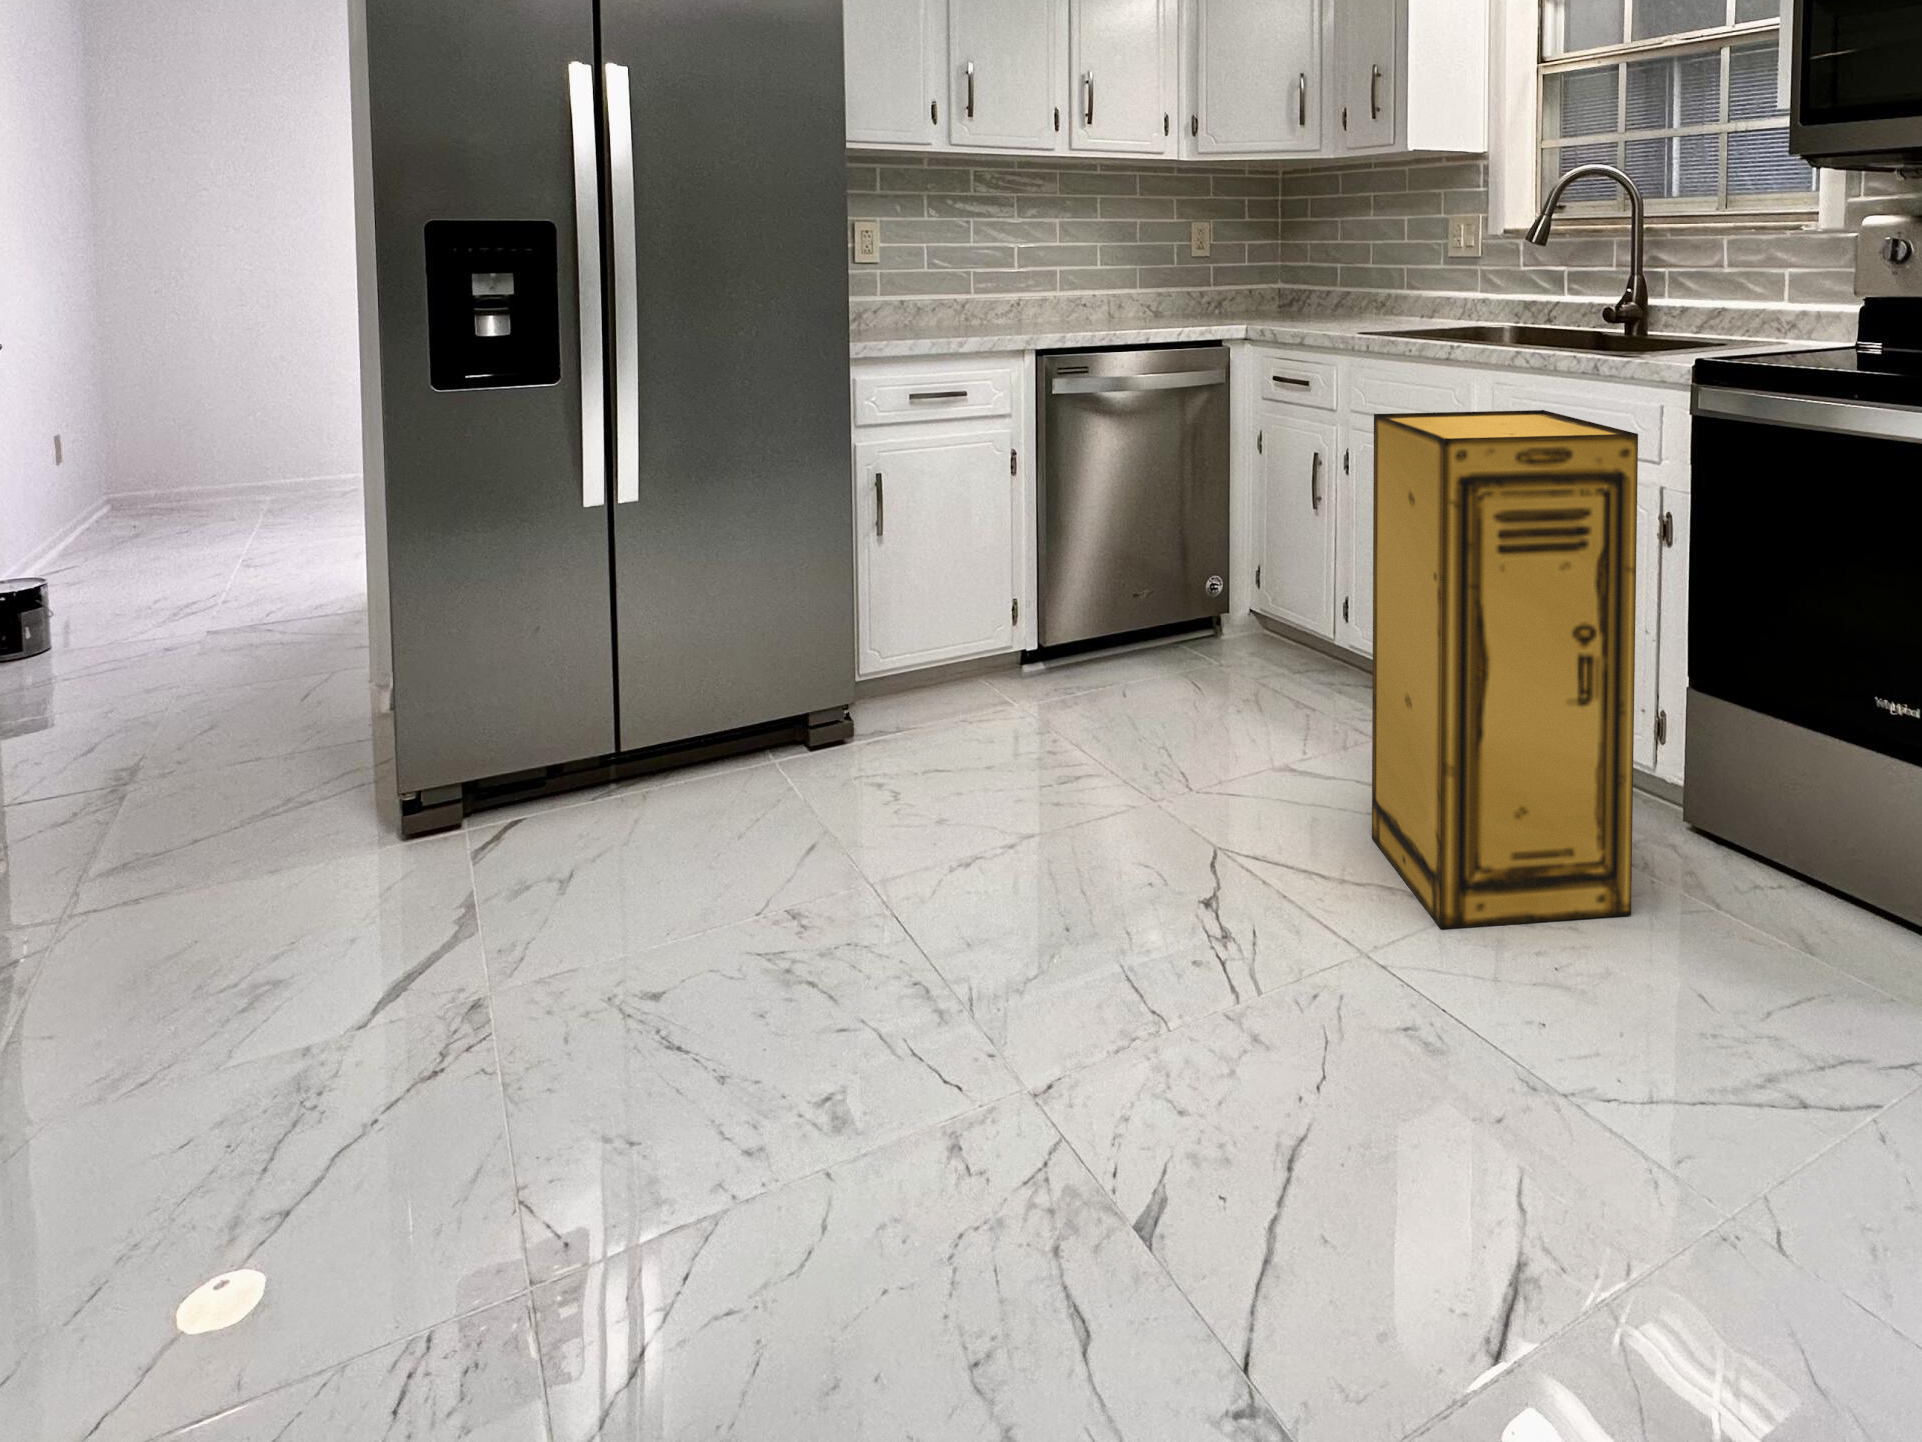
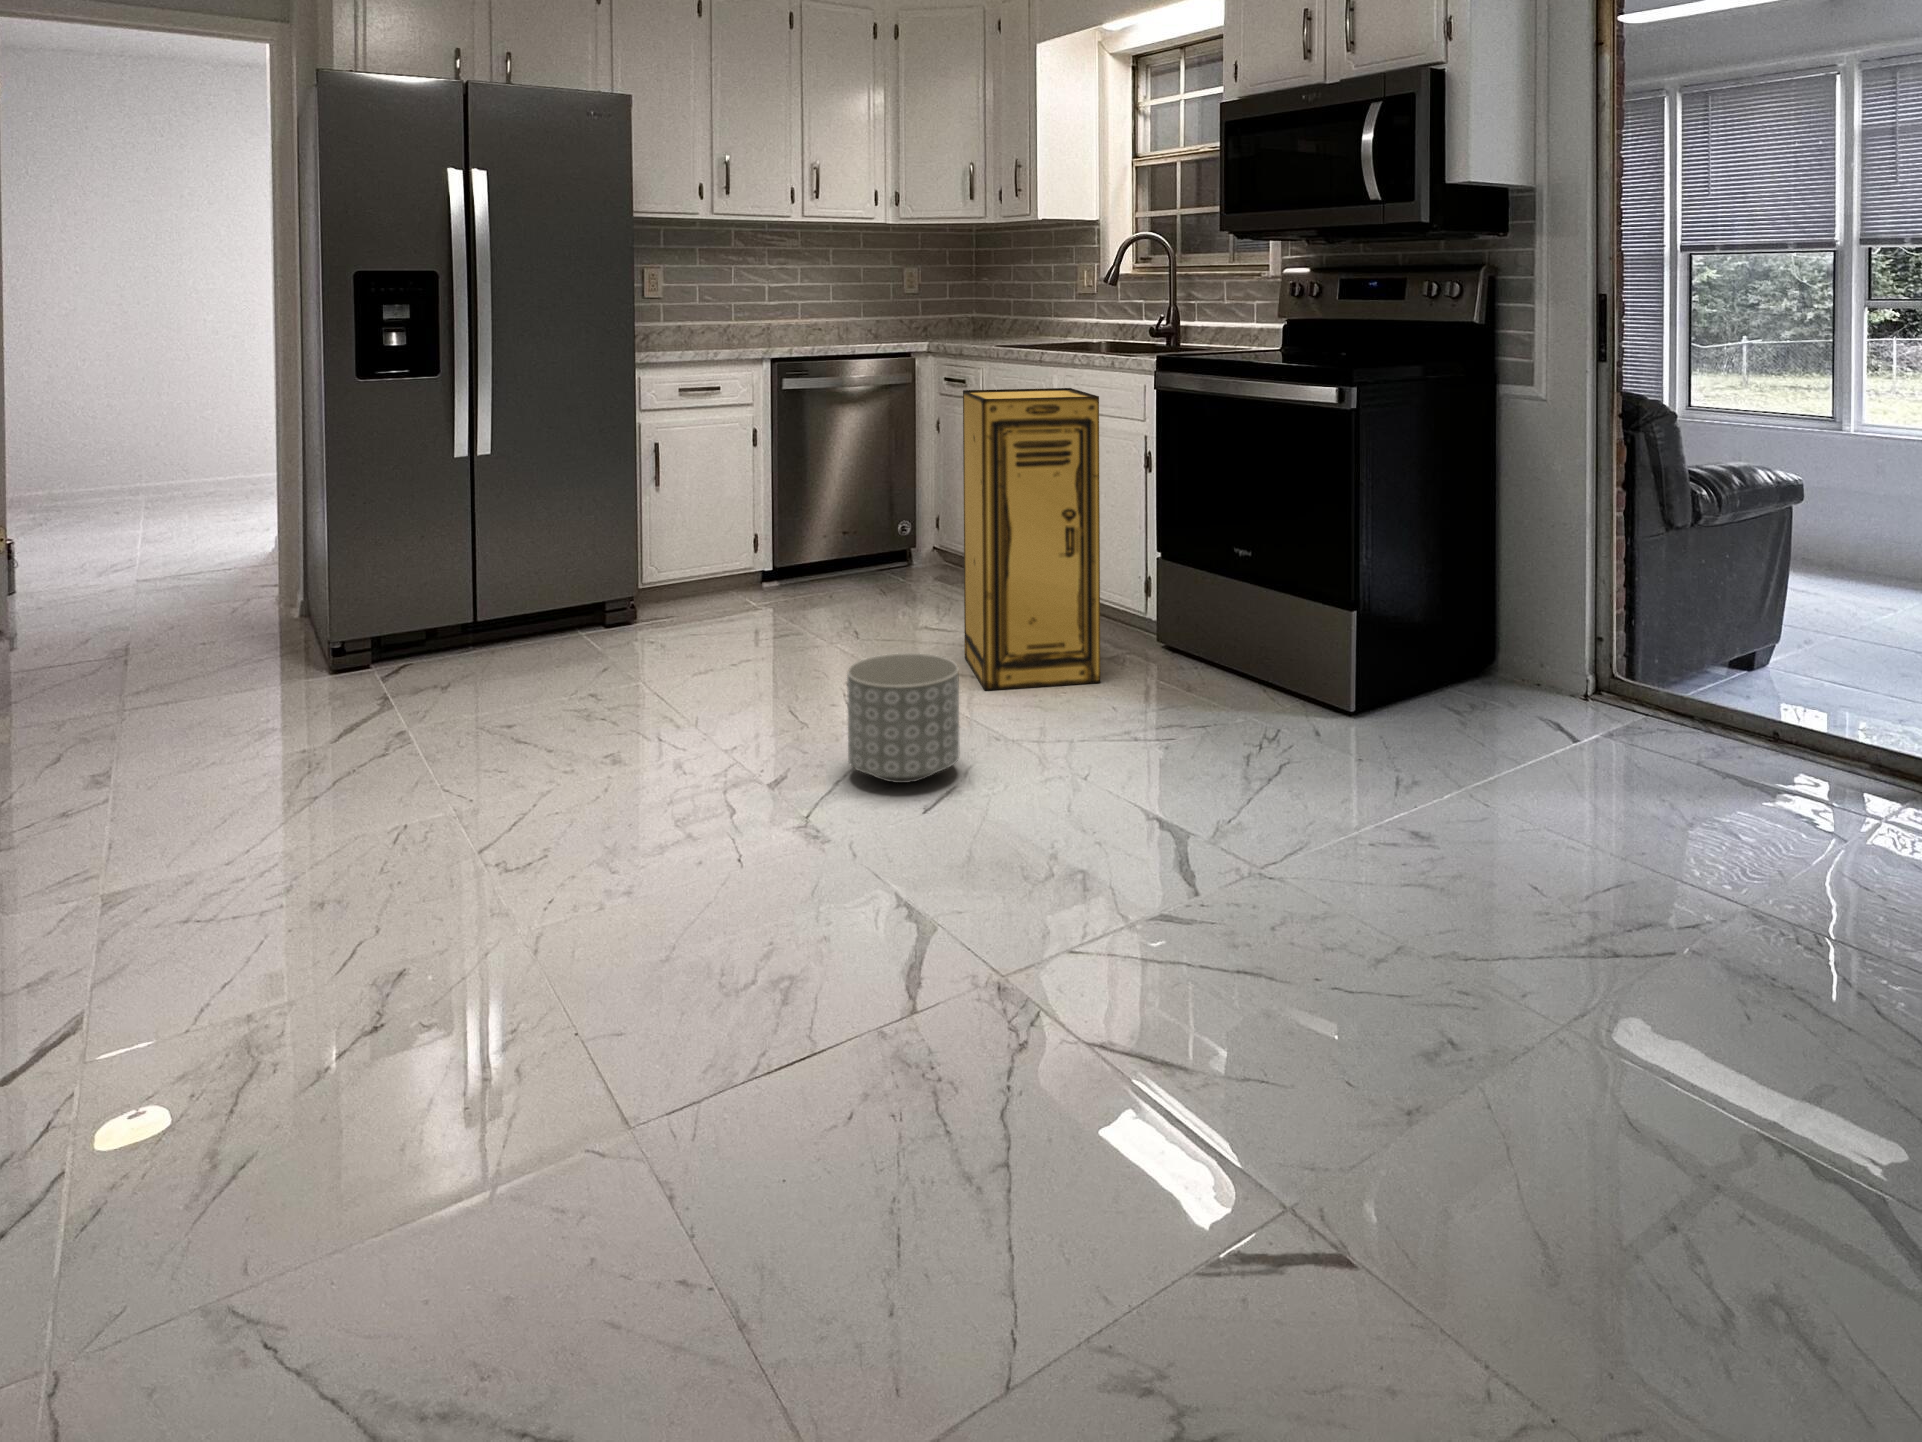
planter: none [1284,940,1510,1252] -> present [847,653,960,783]

